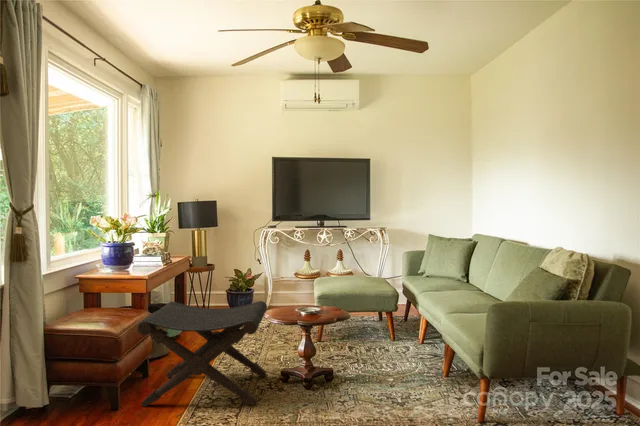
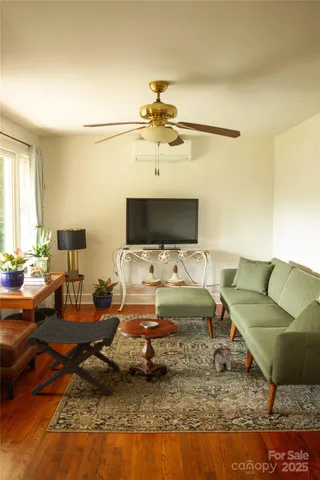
plush toy: none [396,338,425,377] -> present [213,346,232,372]

